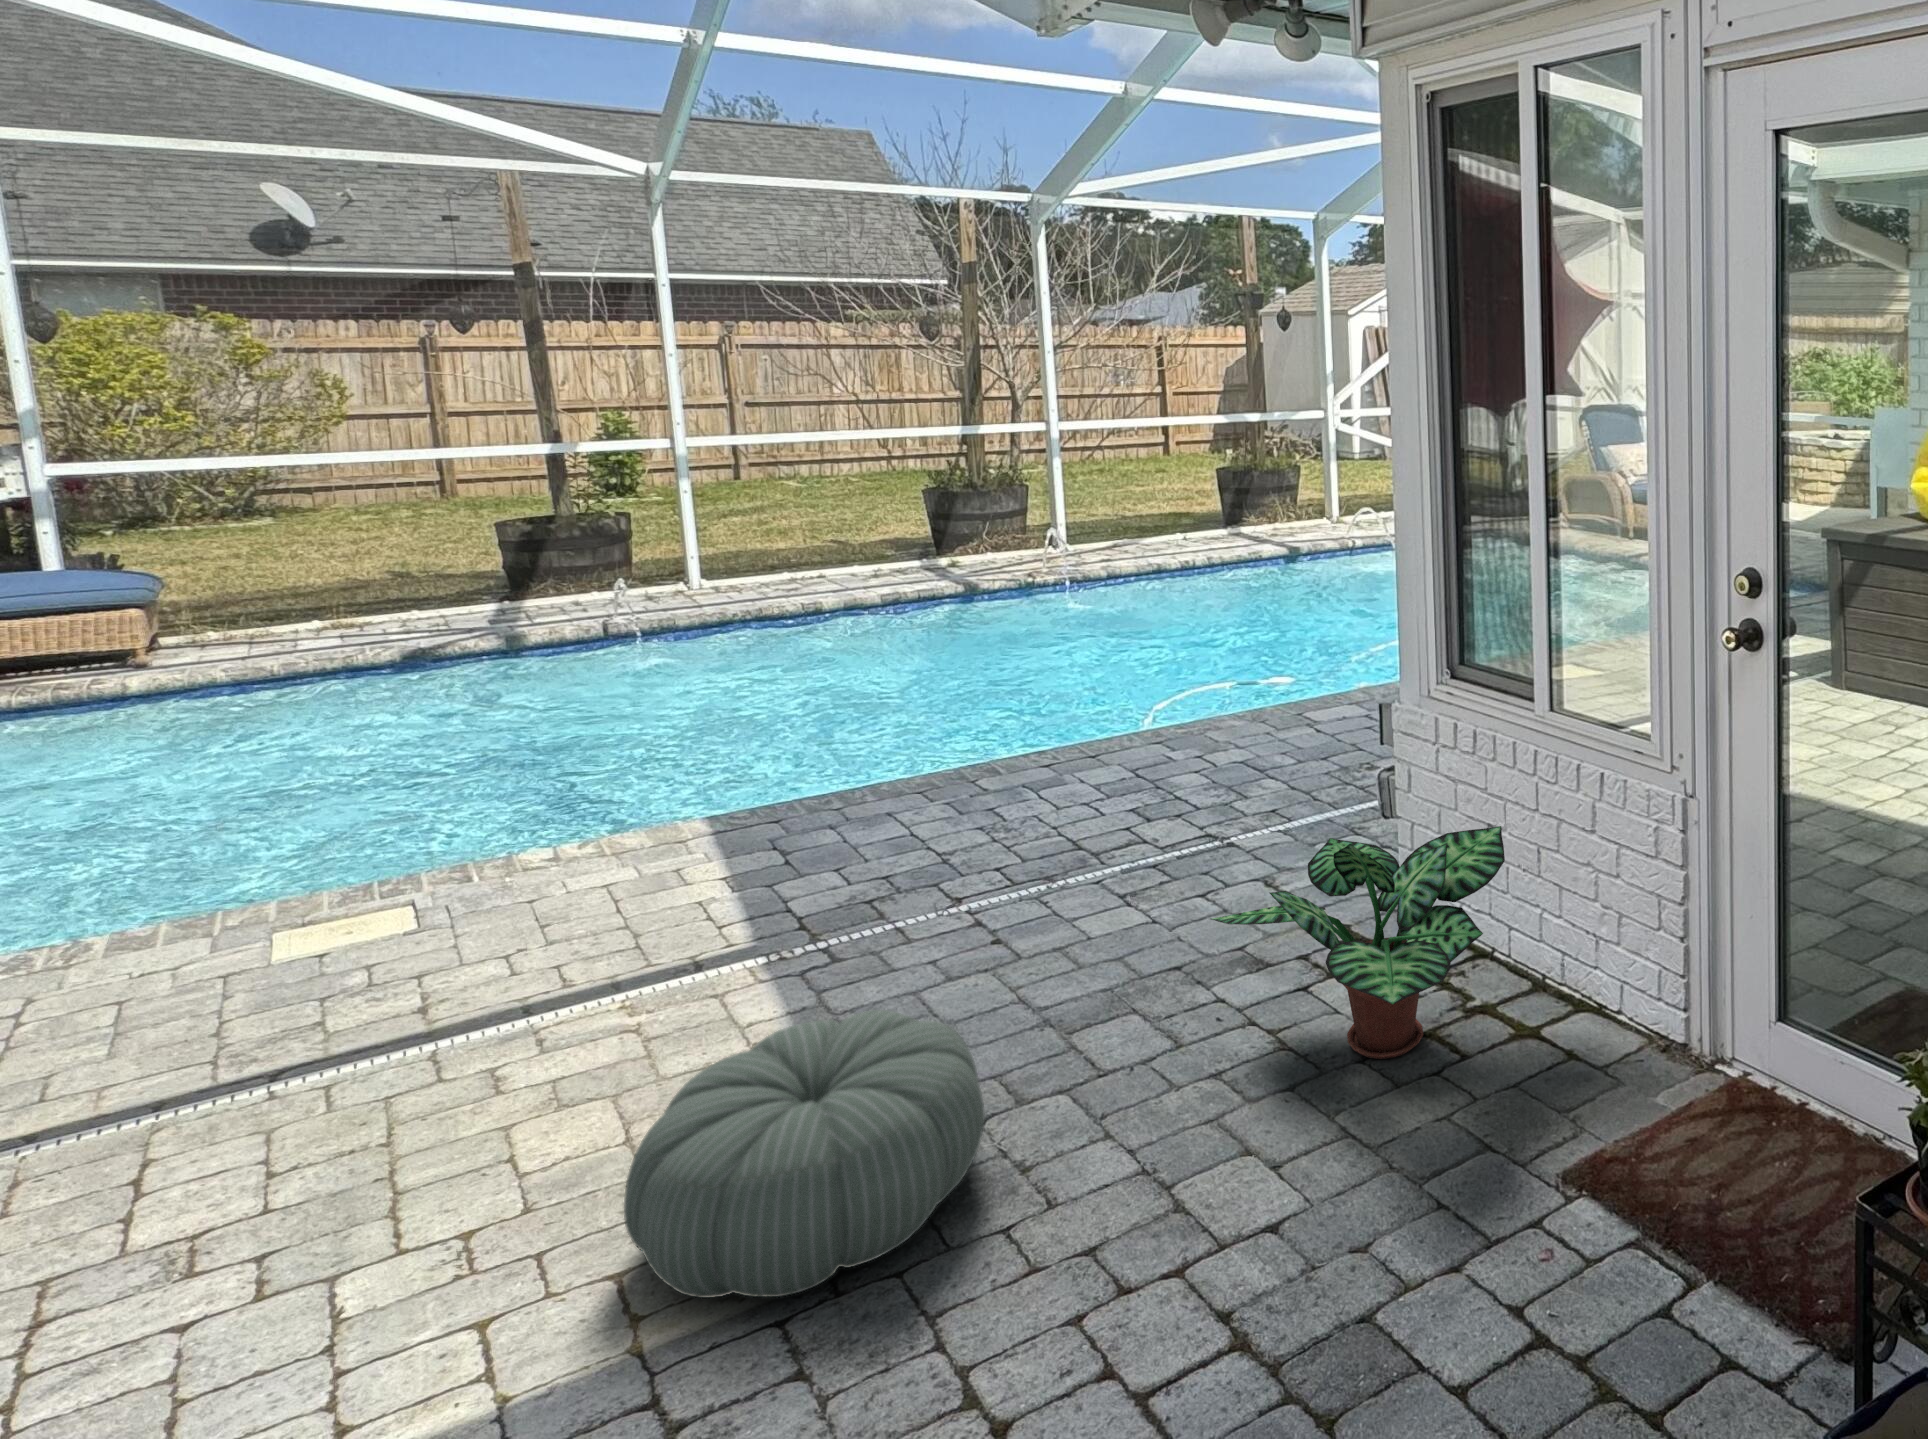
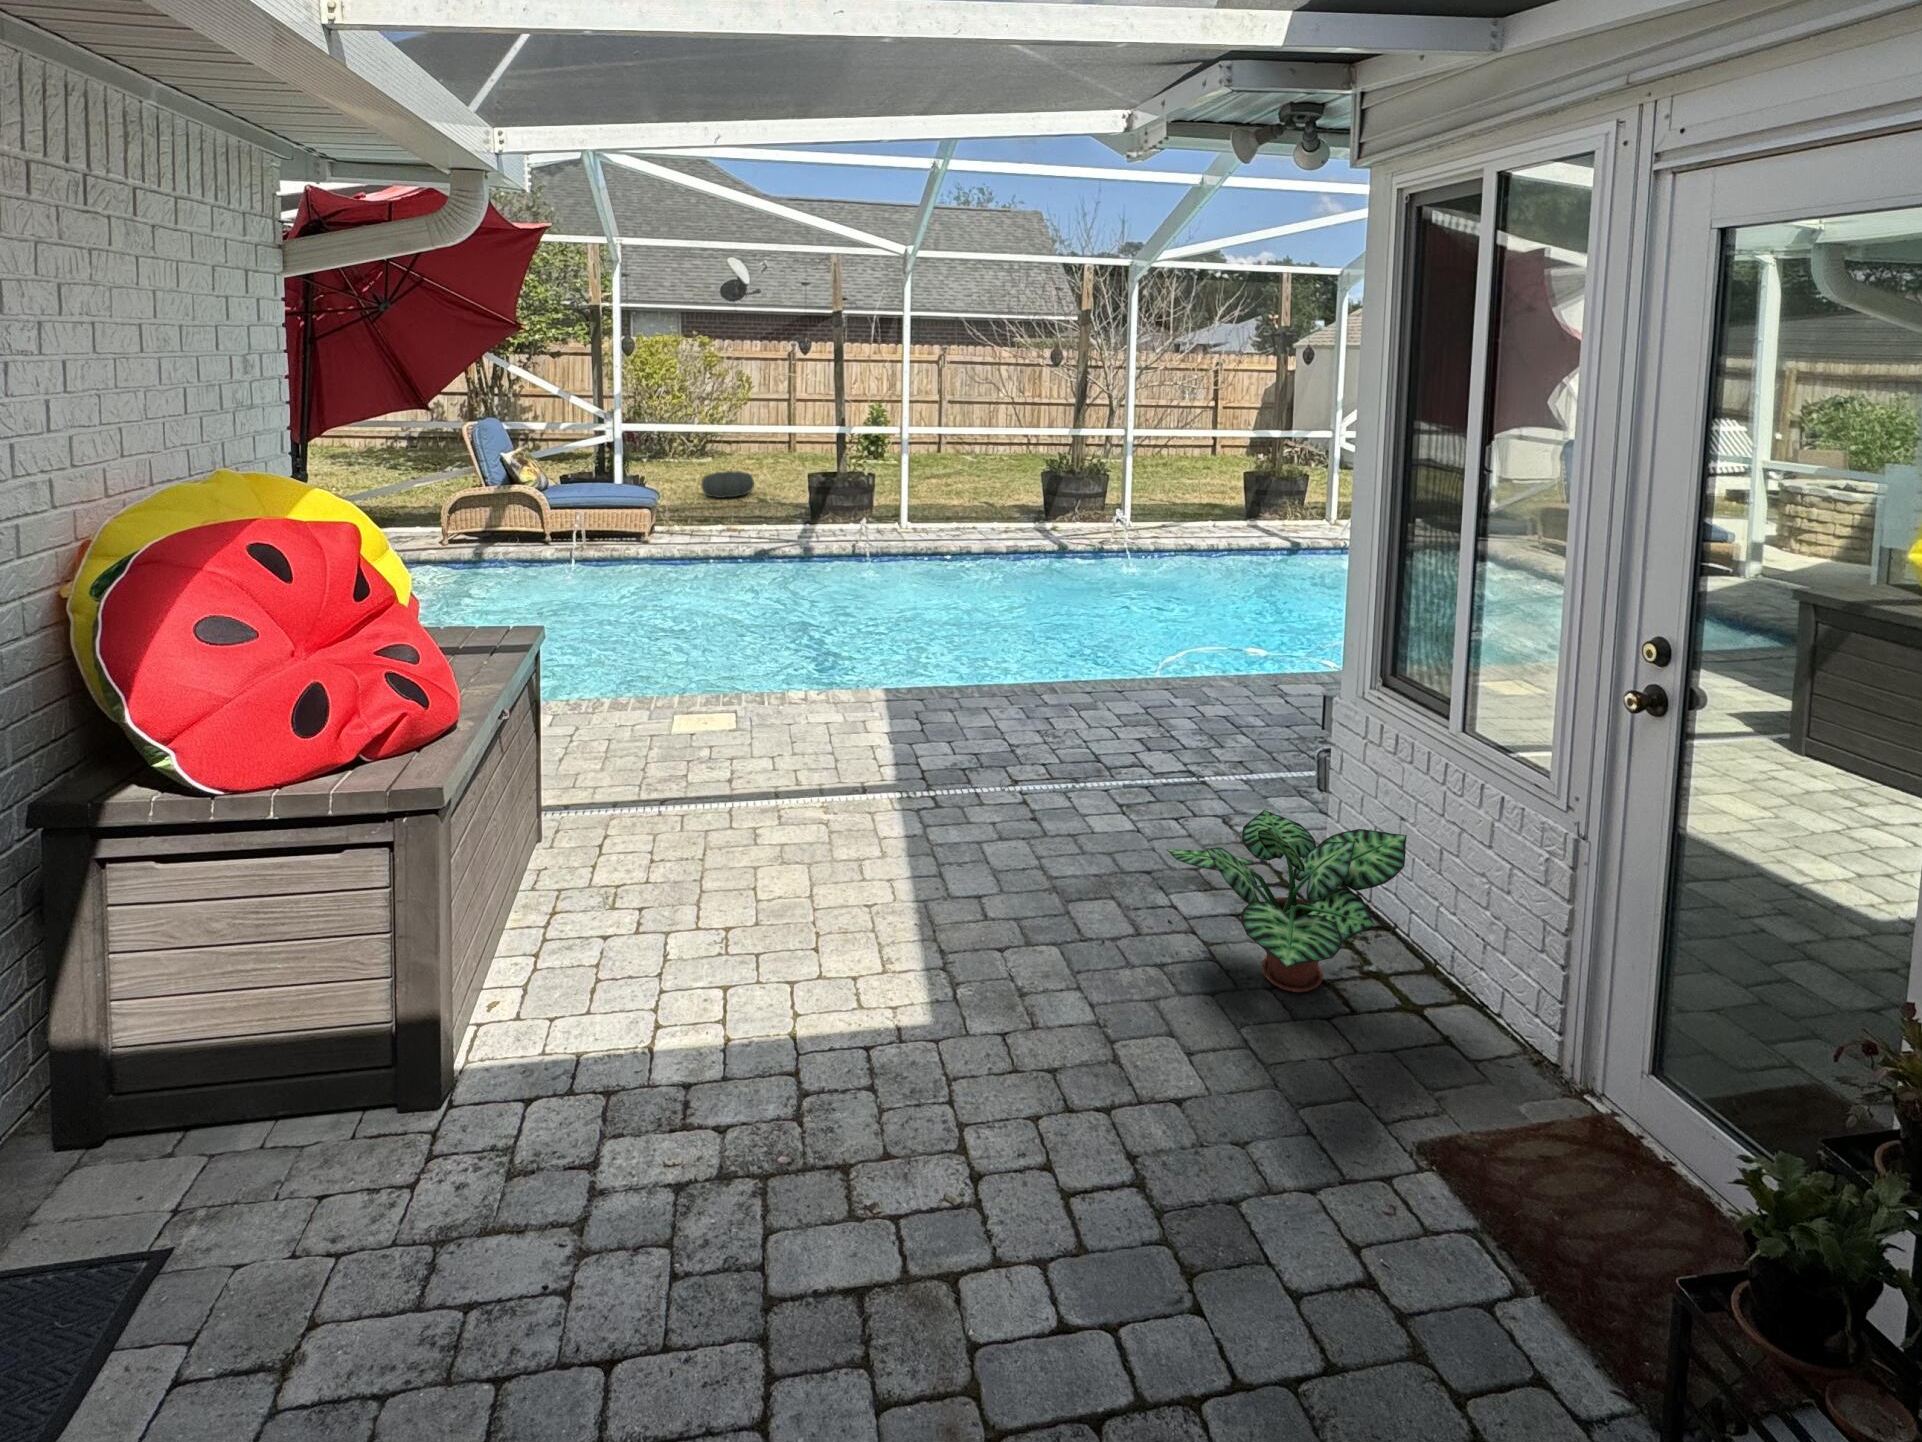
pouf: present [624,1010,985,1298] -> present [701,471,754,498]

